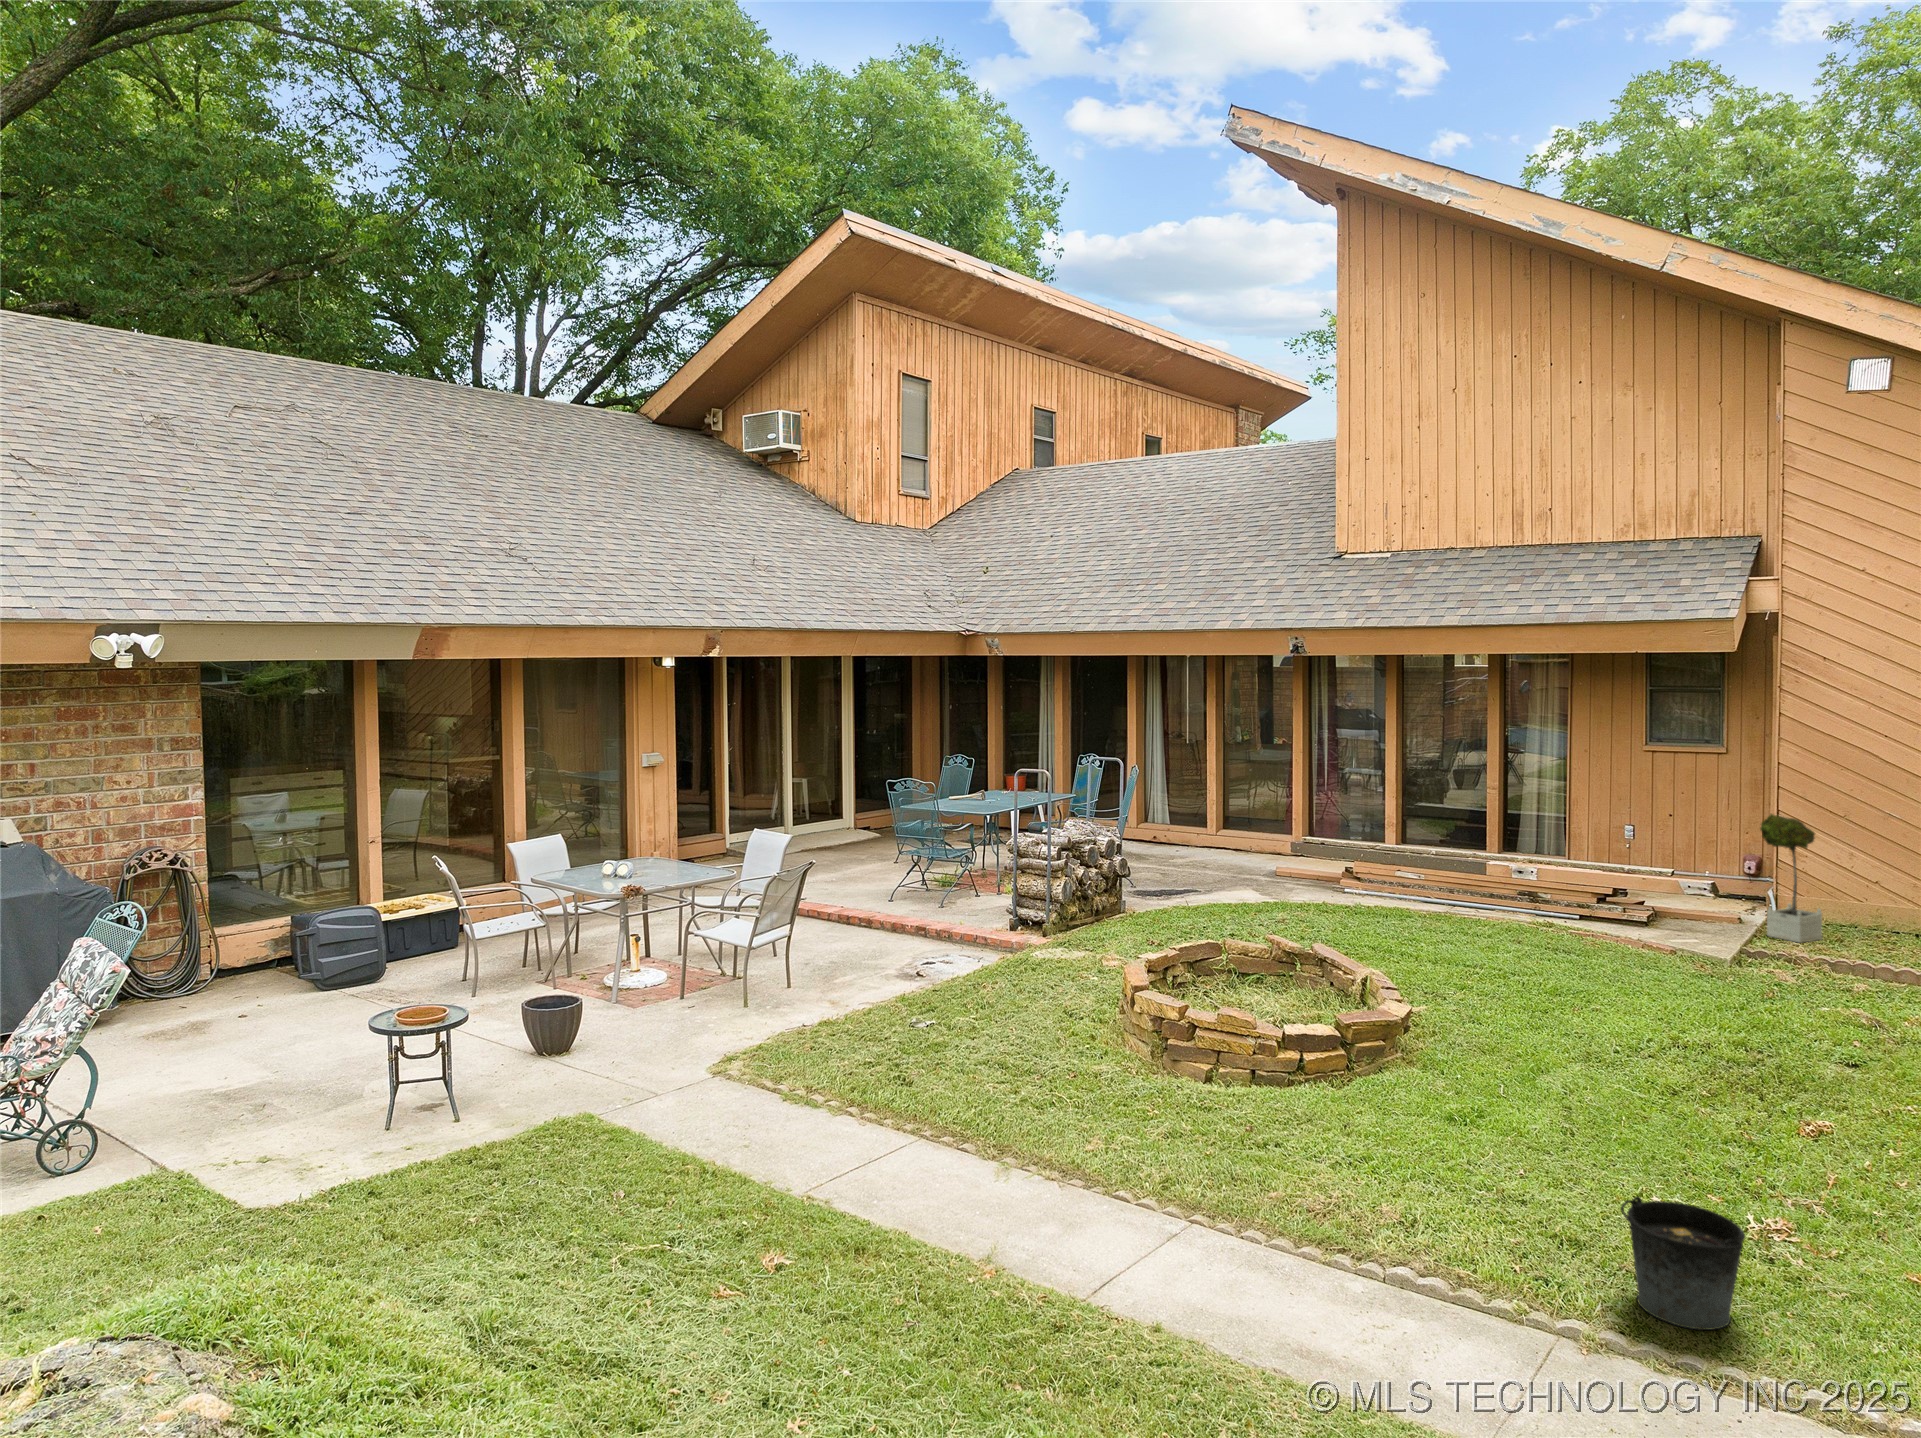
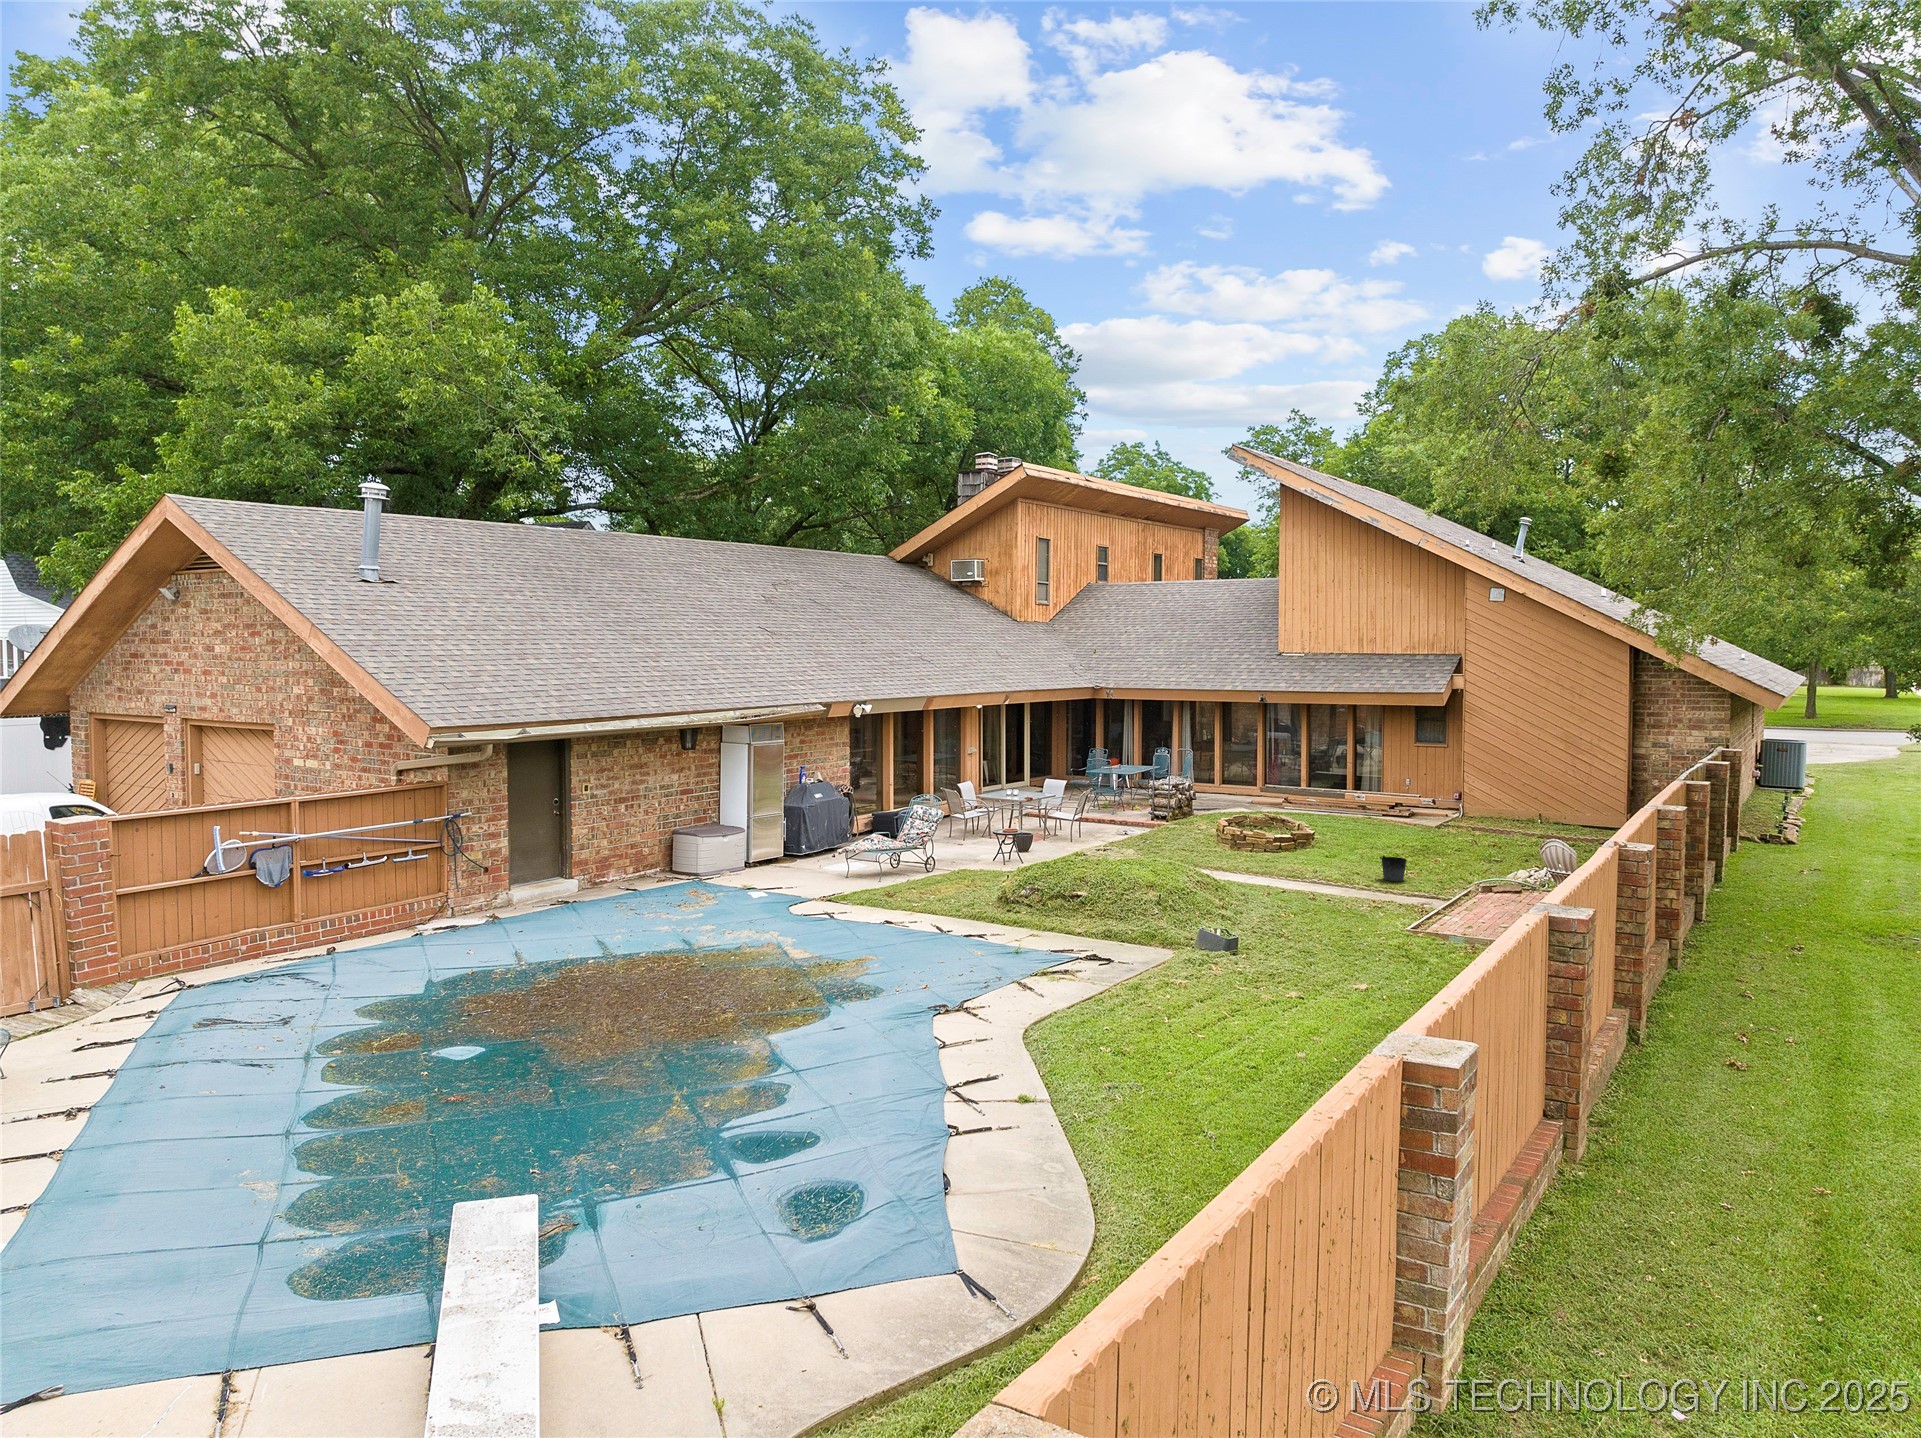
potted tree: present [1760,814,1822,943] -> none [1454,771,1477,822]

